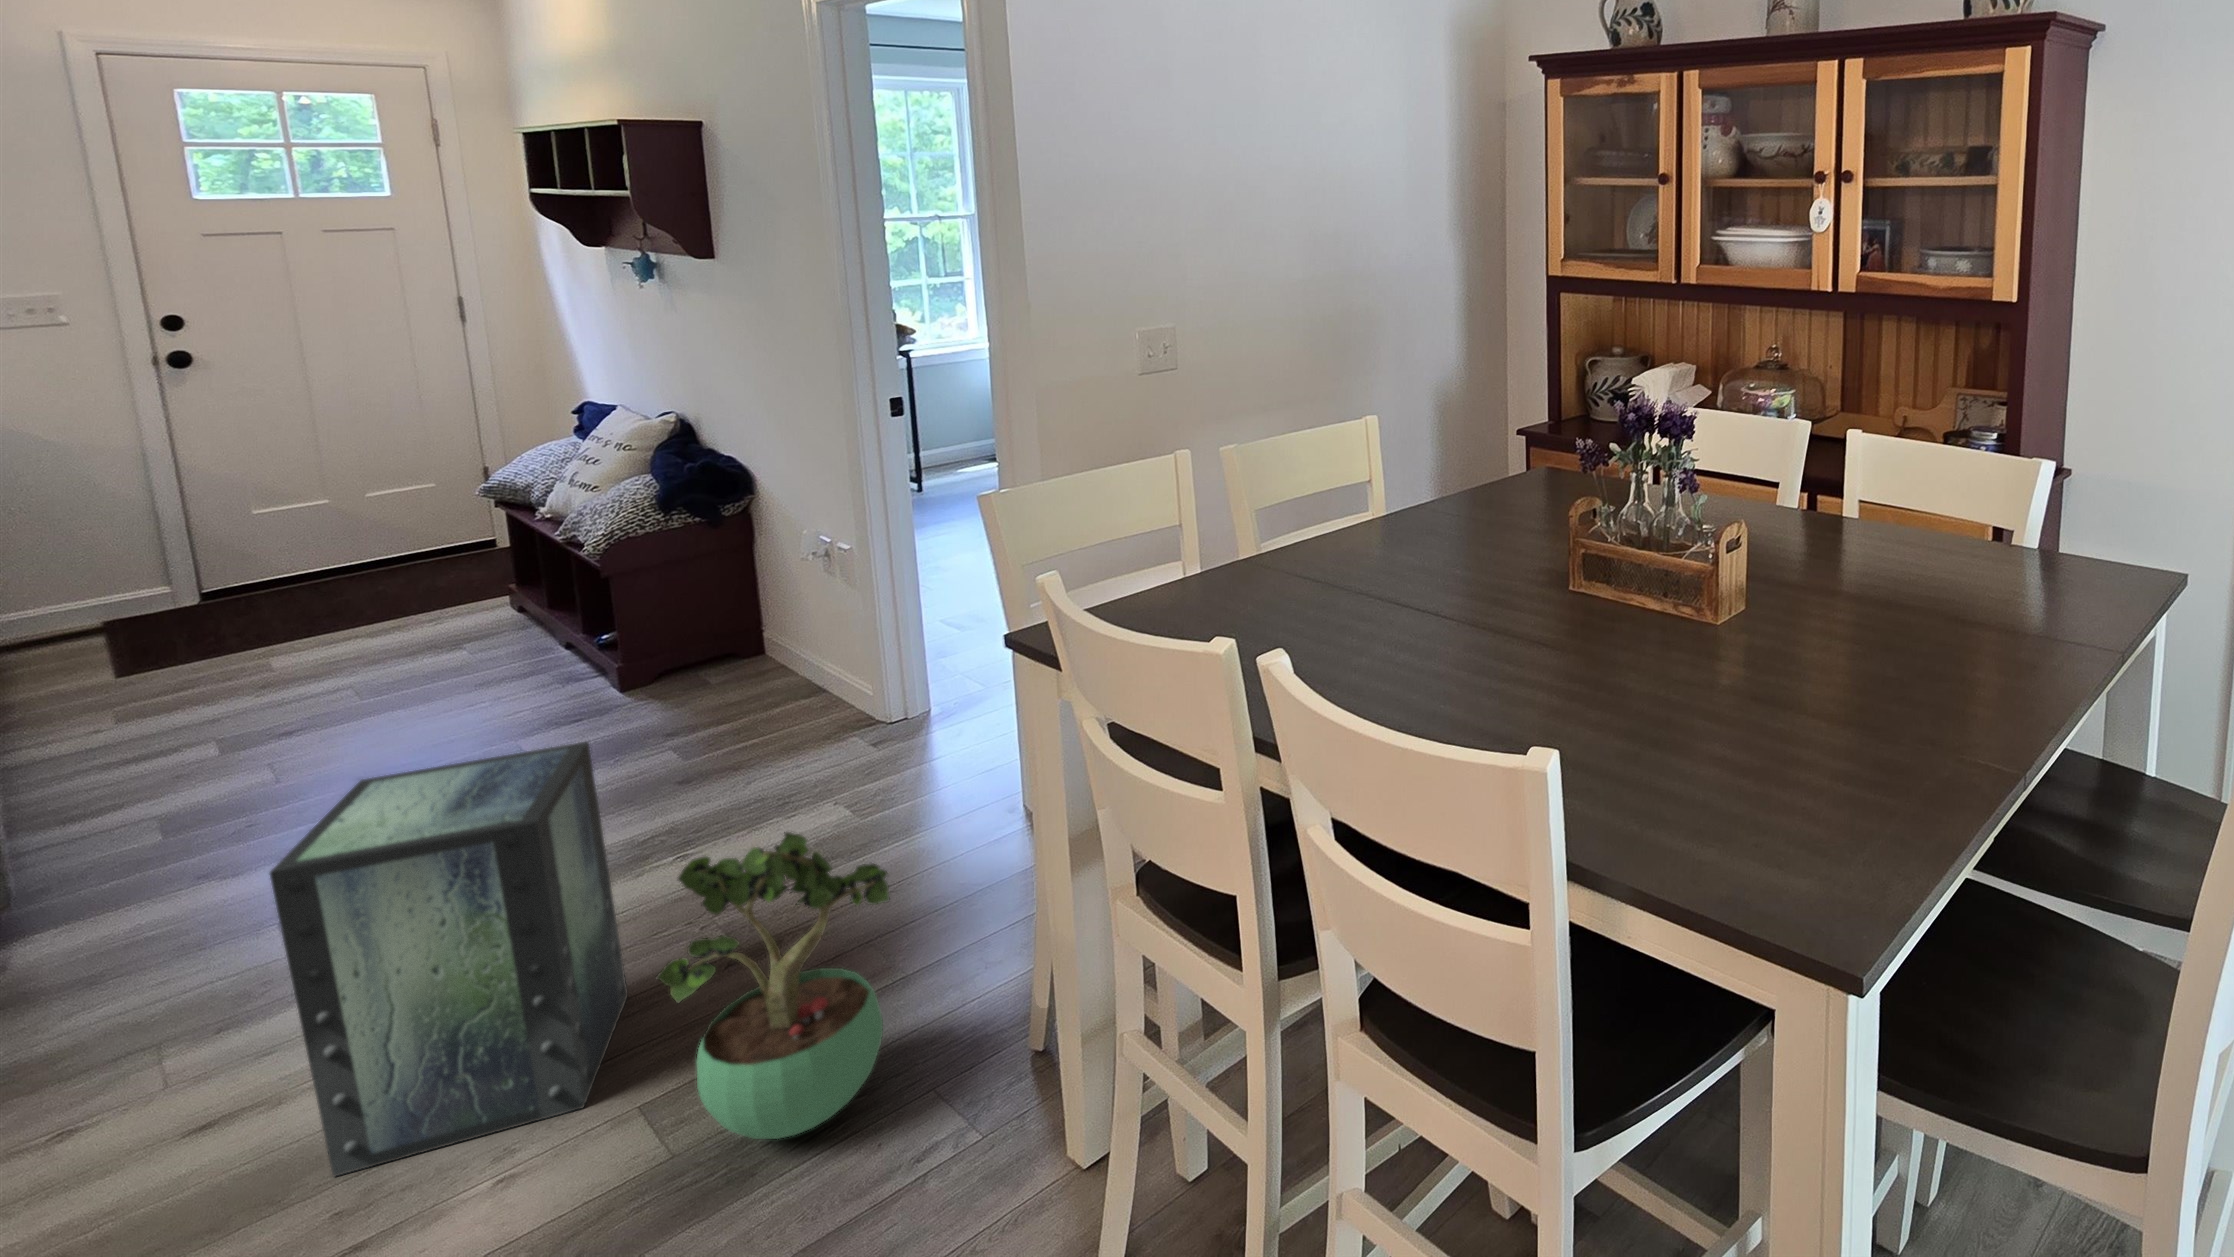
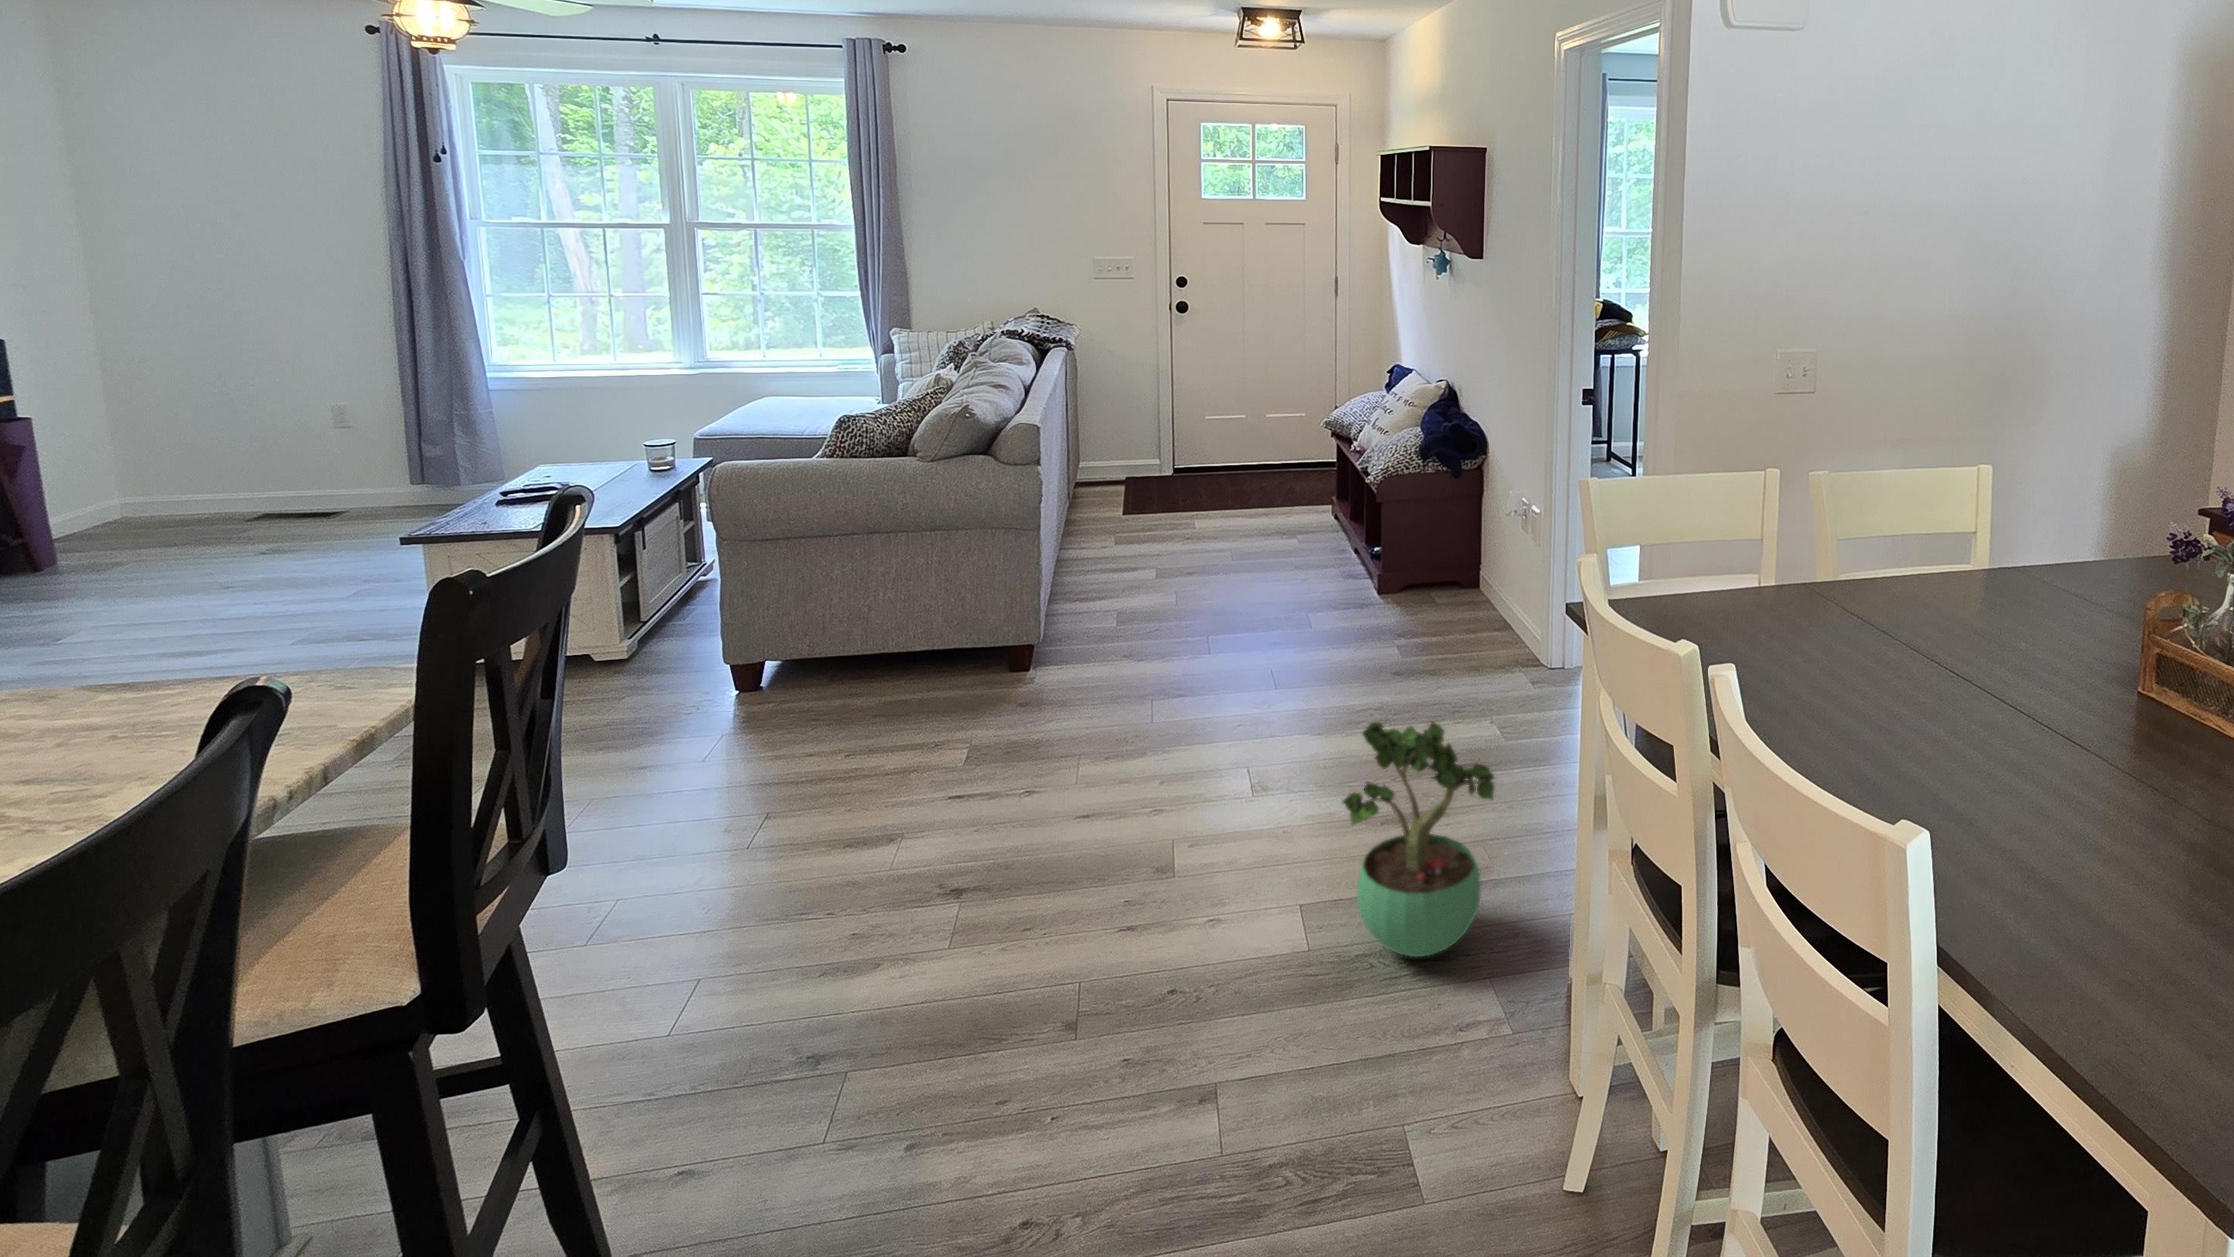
storage box: present [270,742,628,1176] -> none [1162,610,1338,881]

